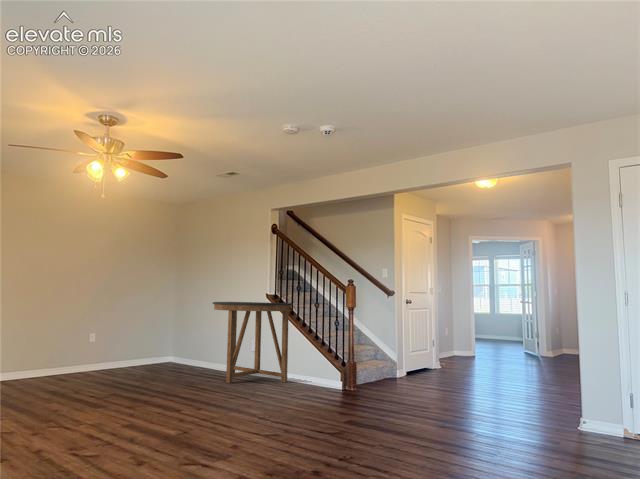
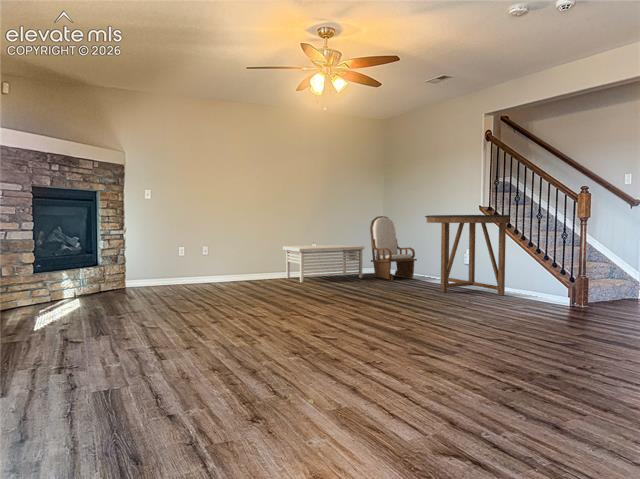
armchair: none [152,300,203,372] -> present [370,216,417,280]
storage bench: none [40,332,145,381] -> present [283,245,364,282]

